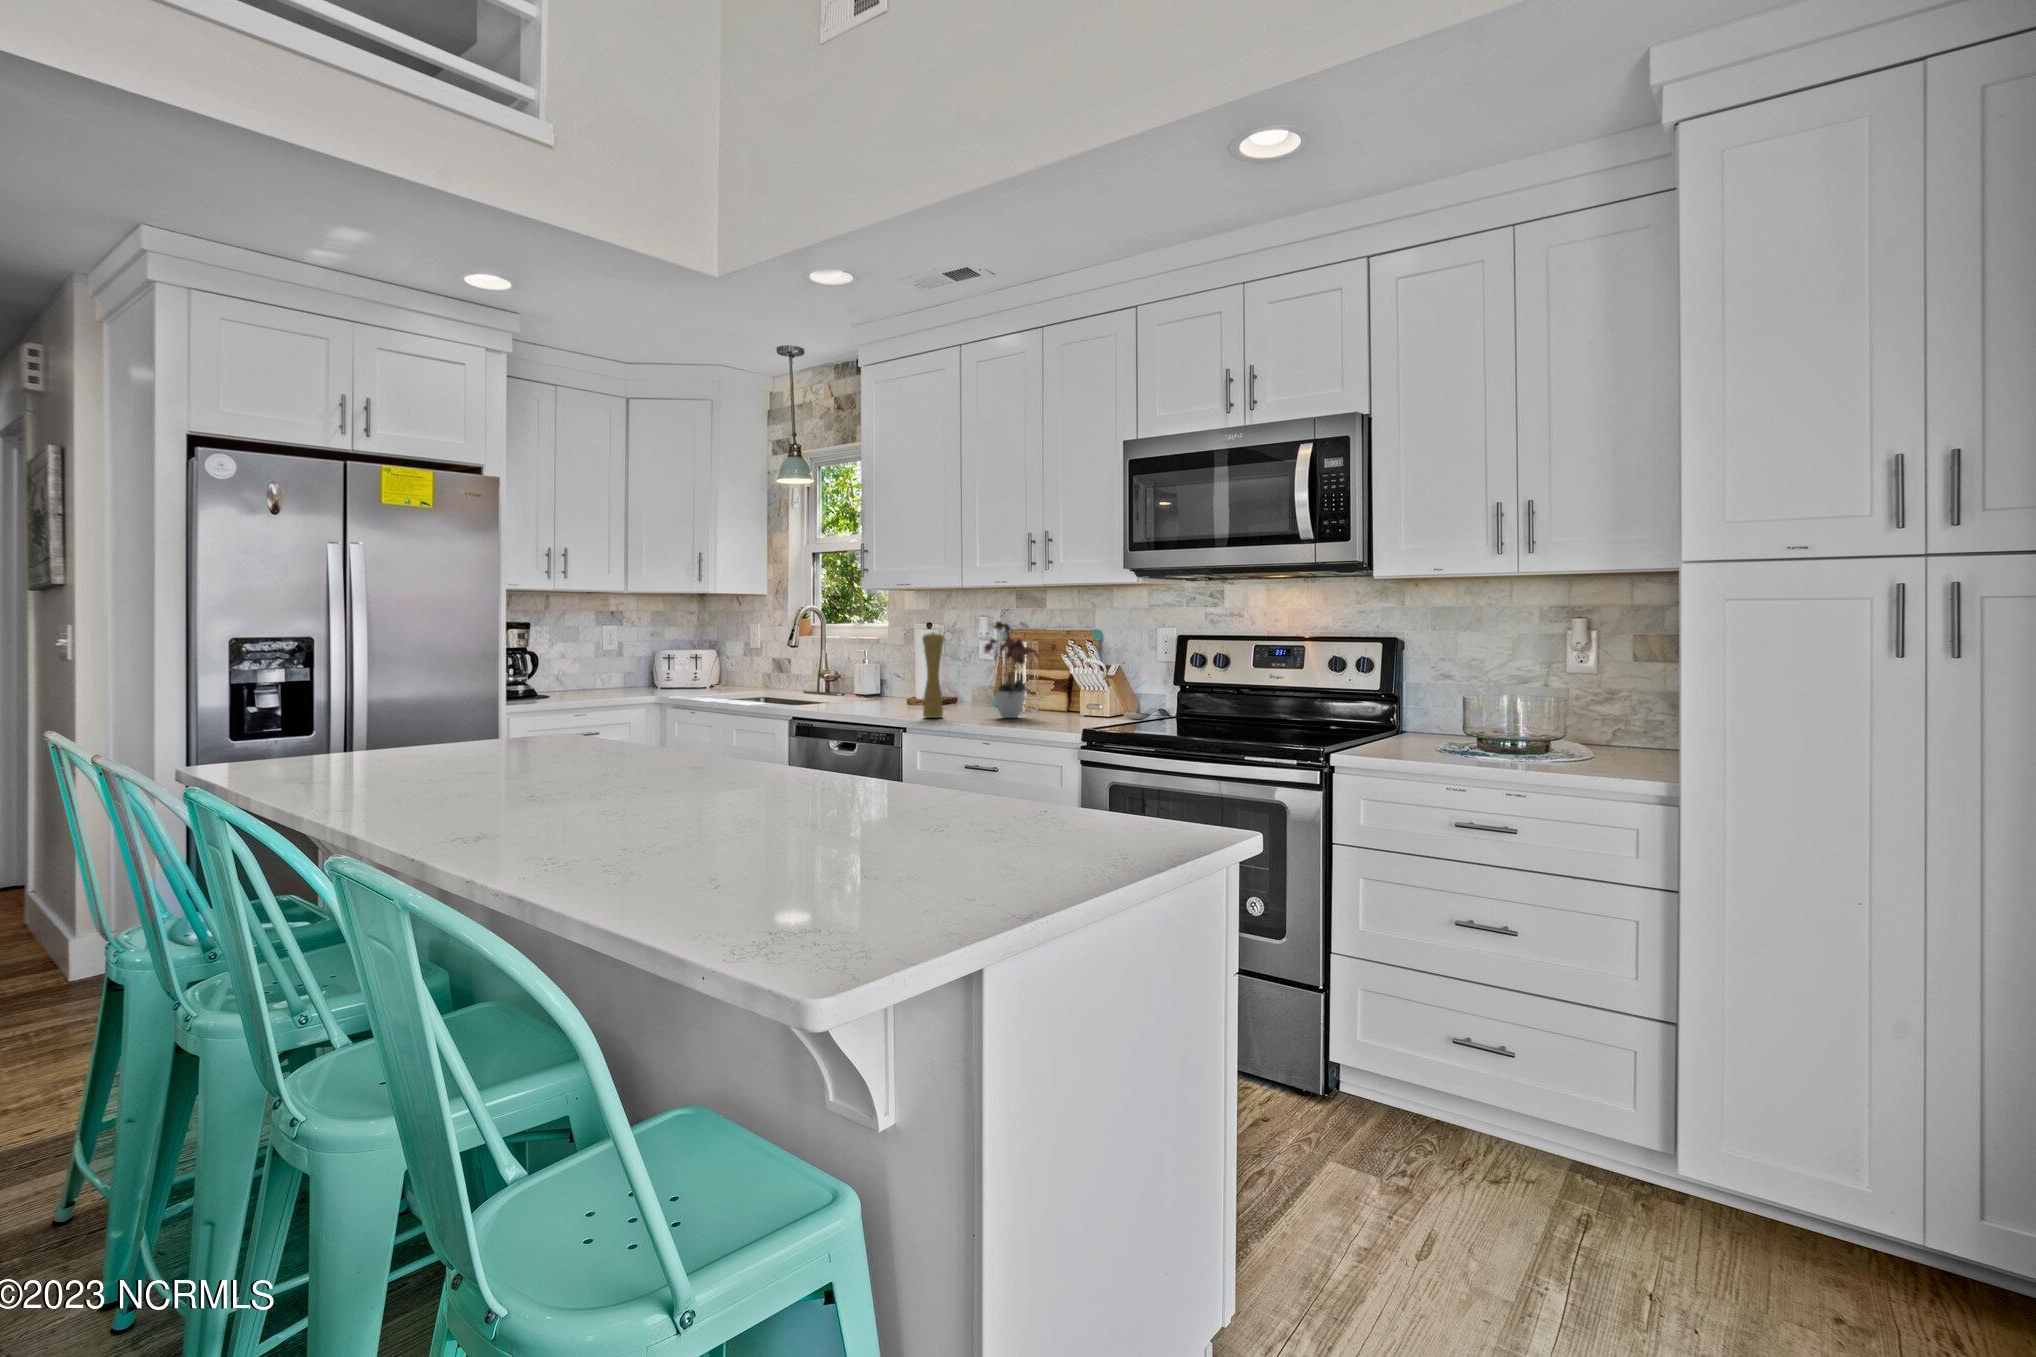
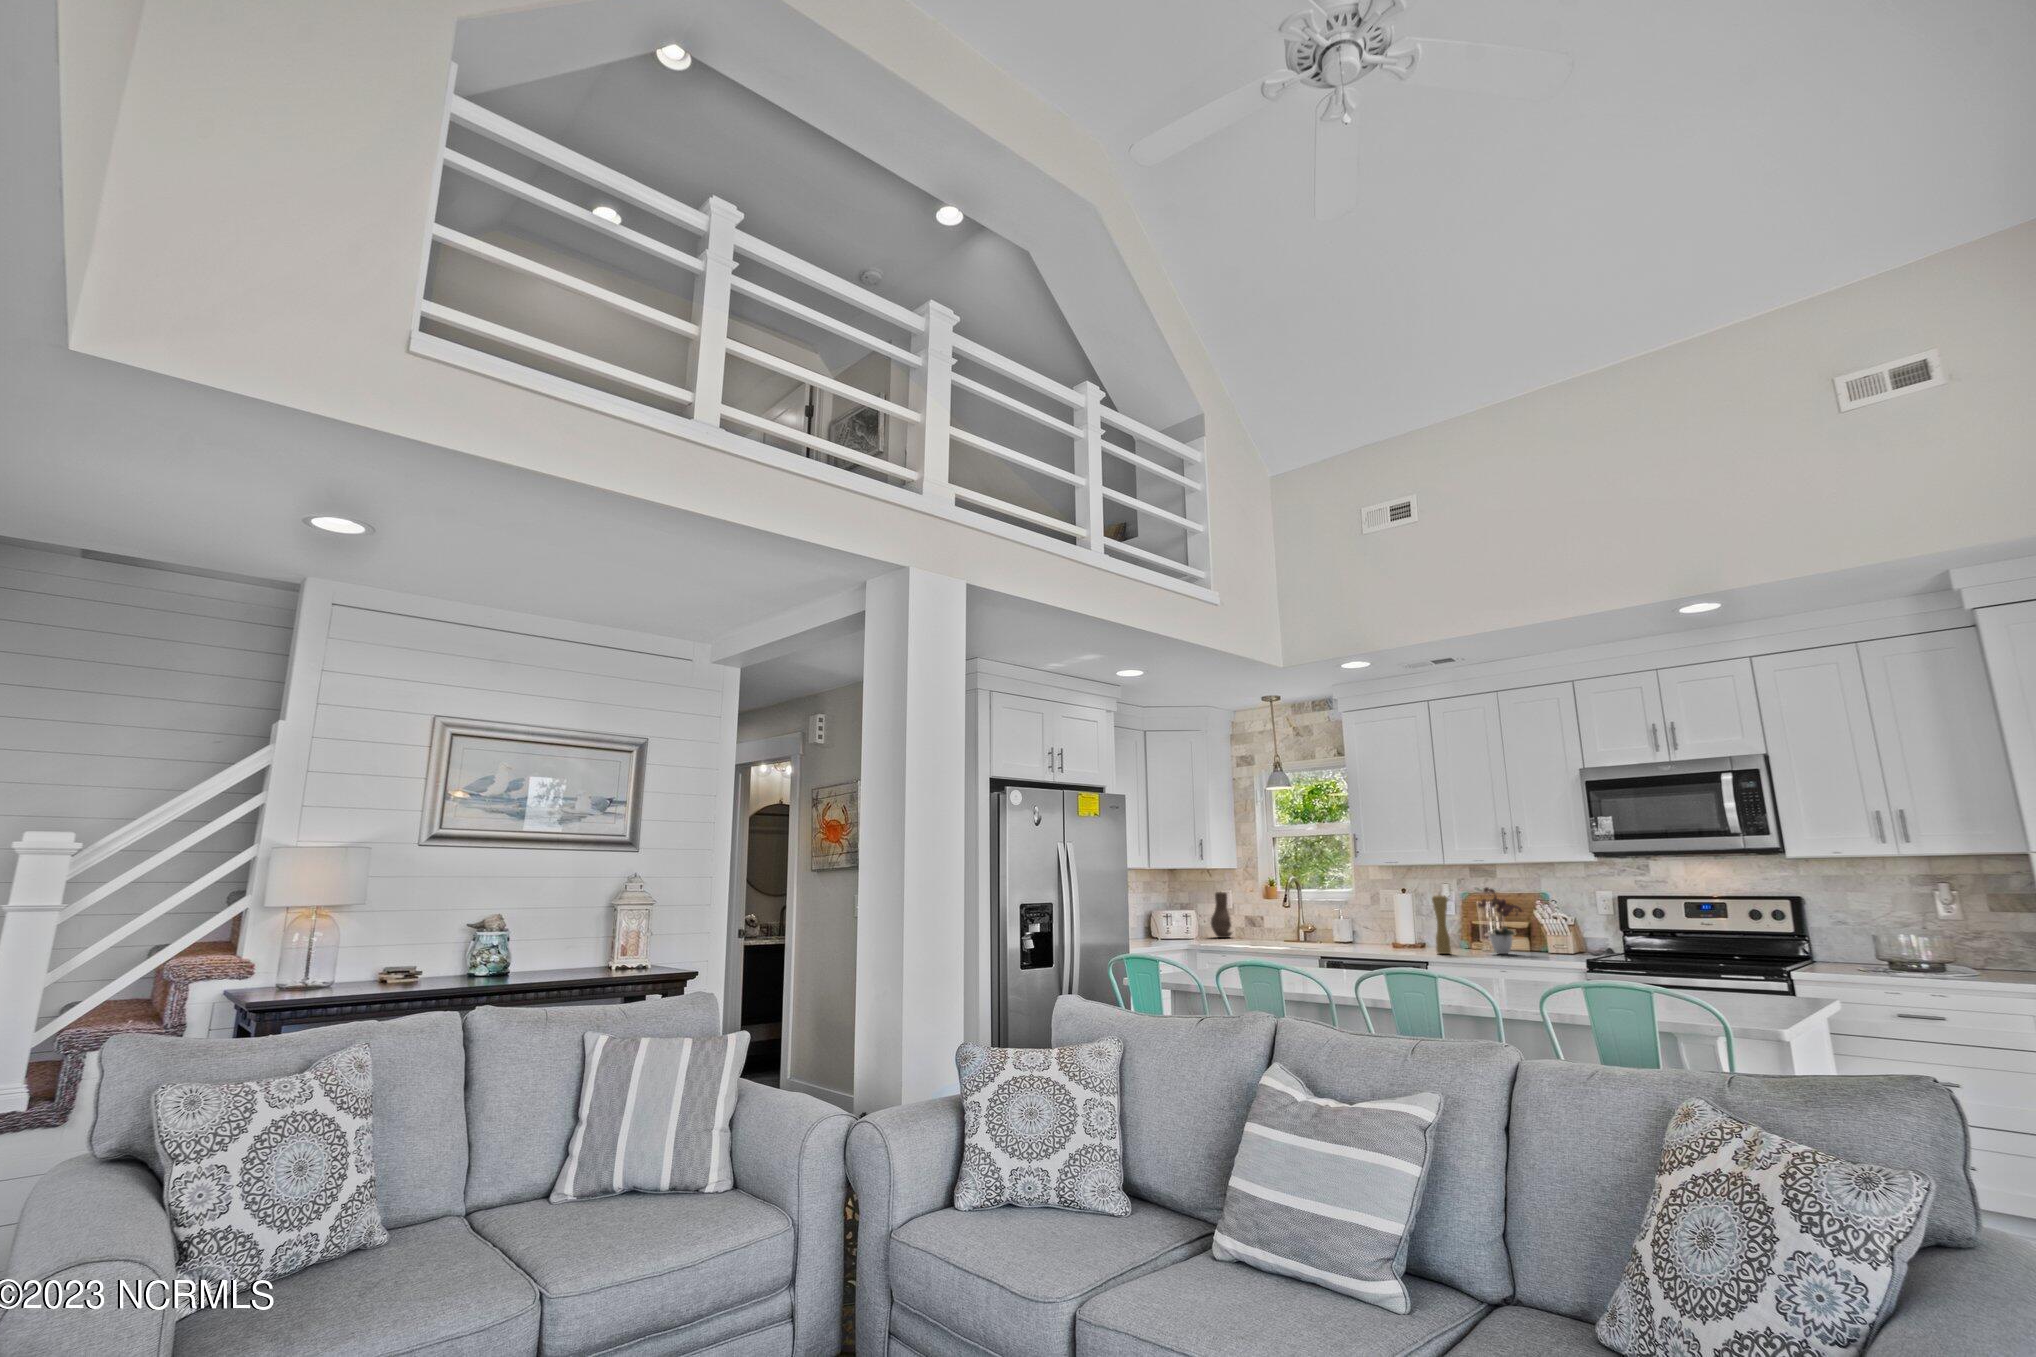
vase: none [723,627,758,689] -> present [1211,892,1232,938]

